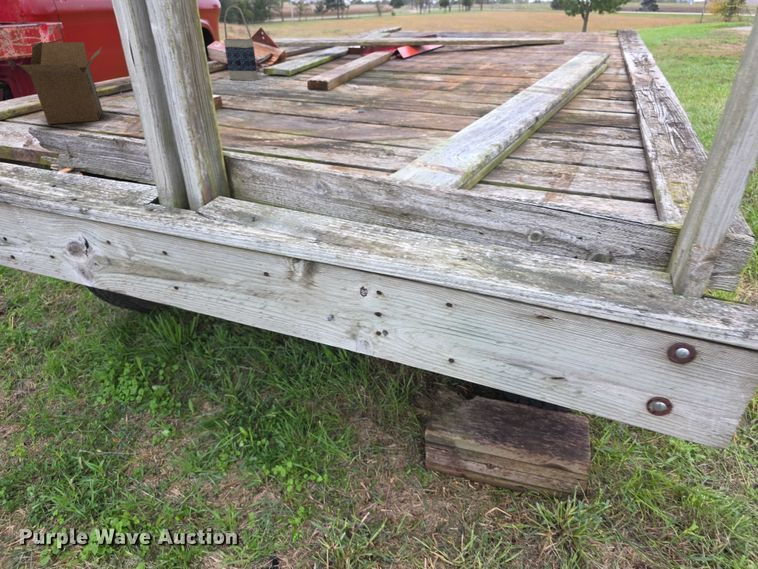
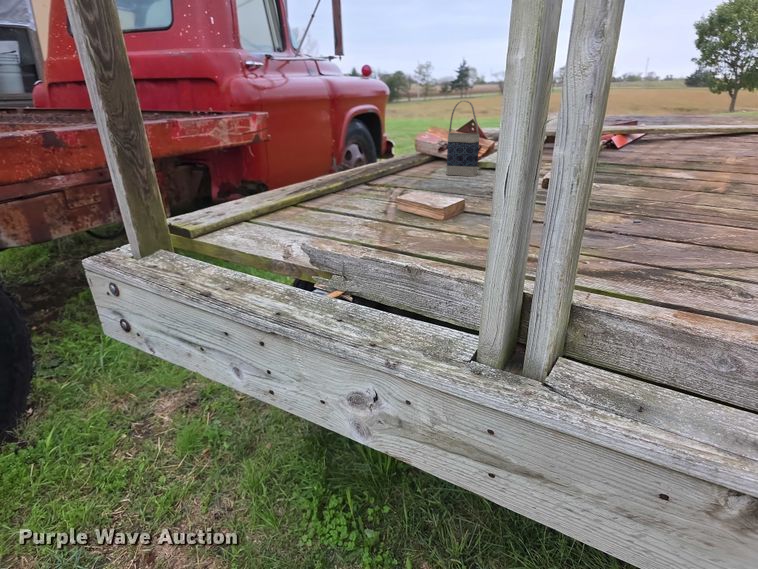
cardboard box: present [20,42,103,124] -> none [291,145,362,229]

